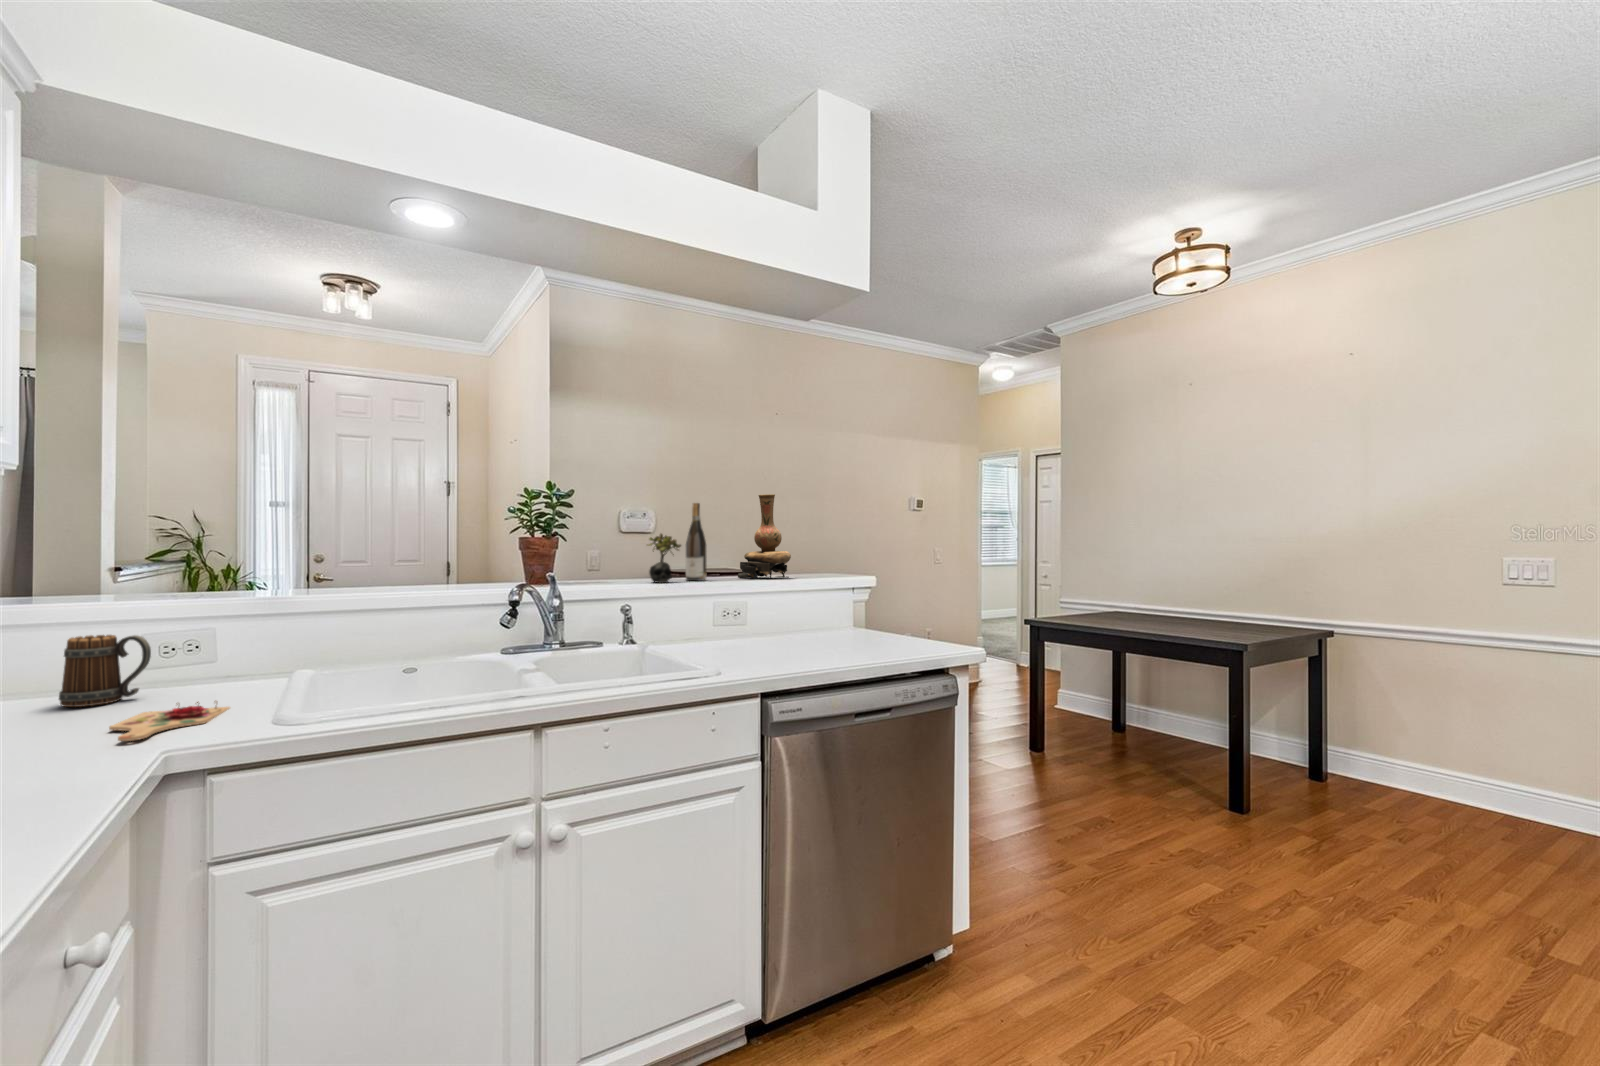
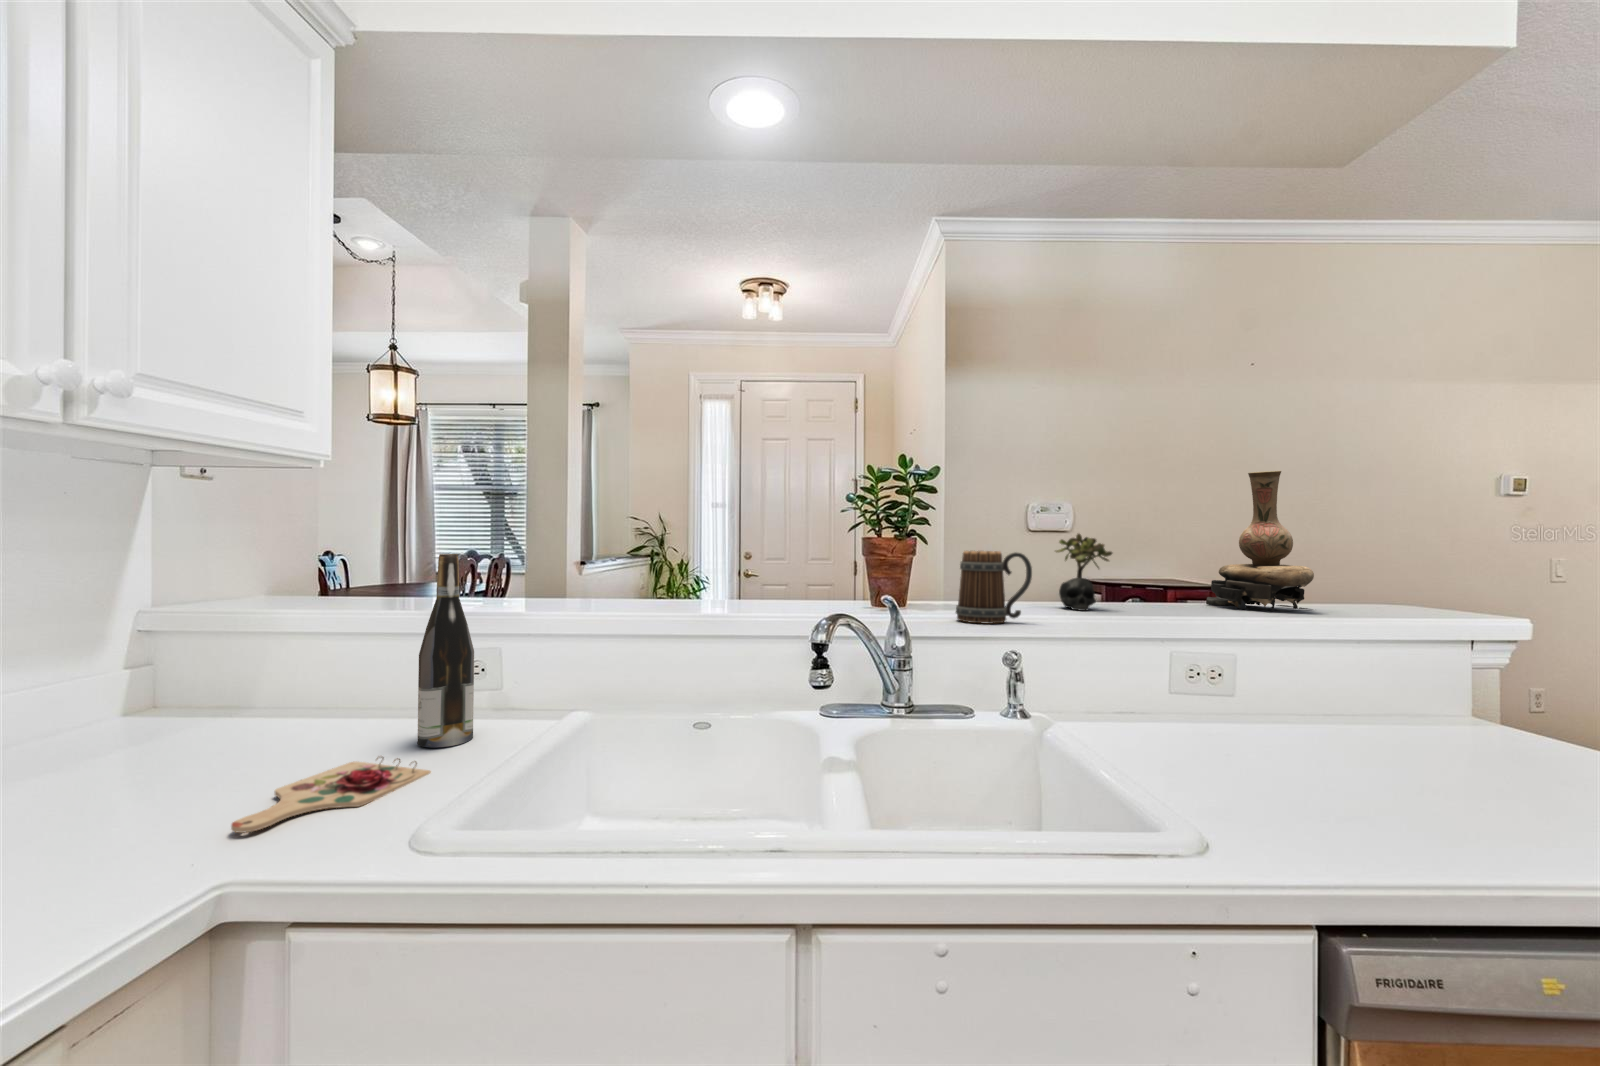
wine bottle: present [686,503,706,581] -> present [417,554,474,747]
mug: present [59,635,151,707] -> present [956,551,1032,624]

